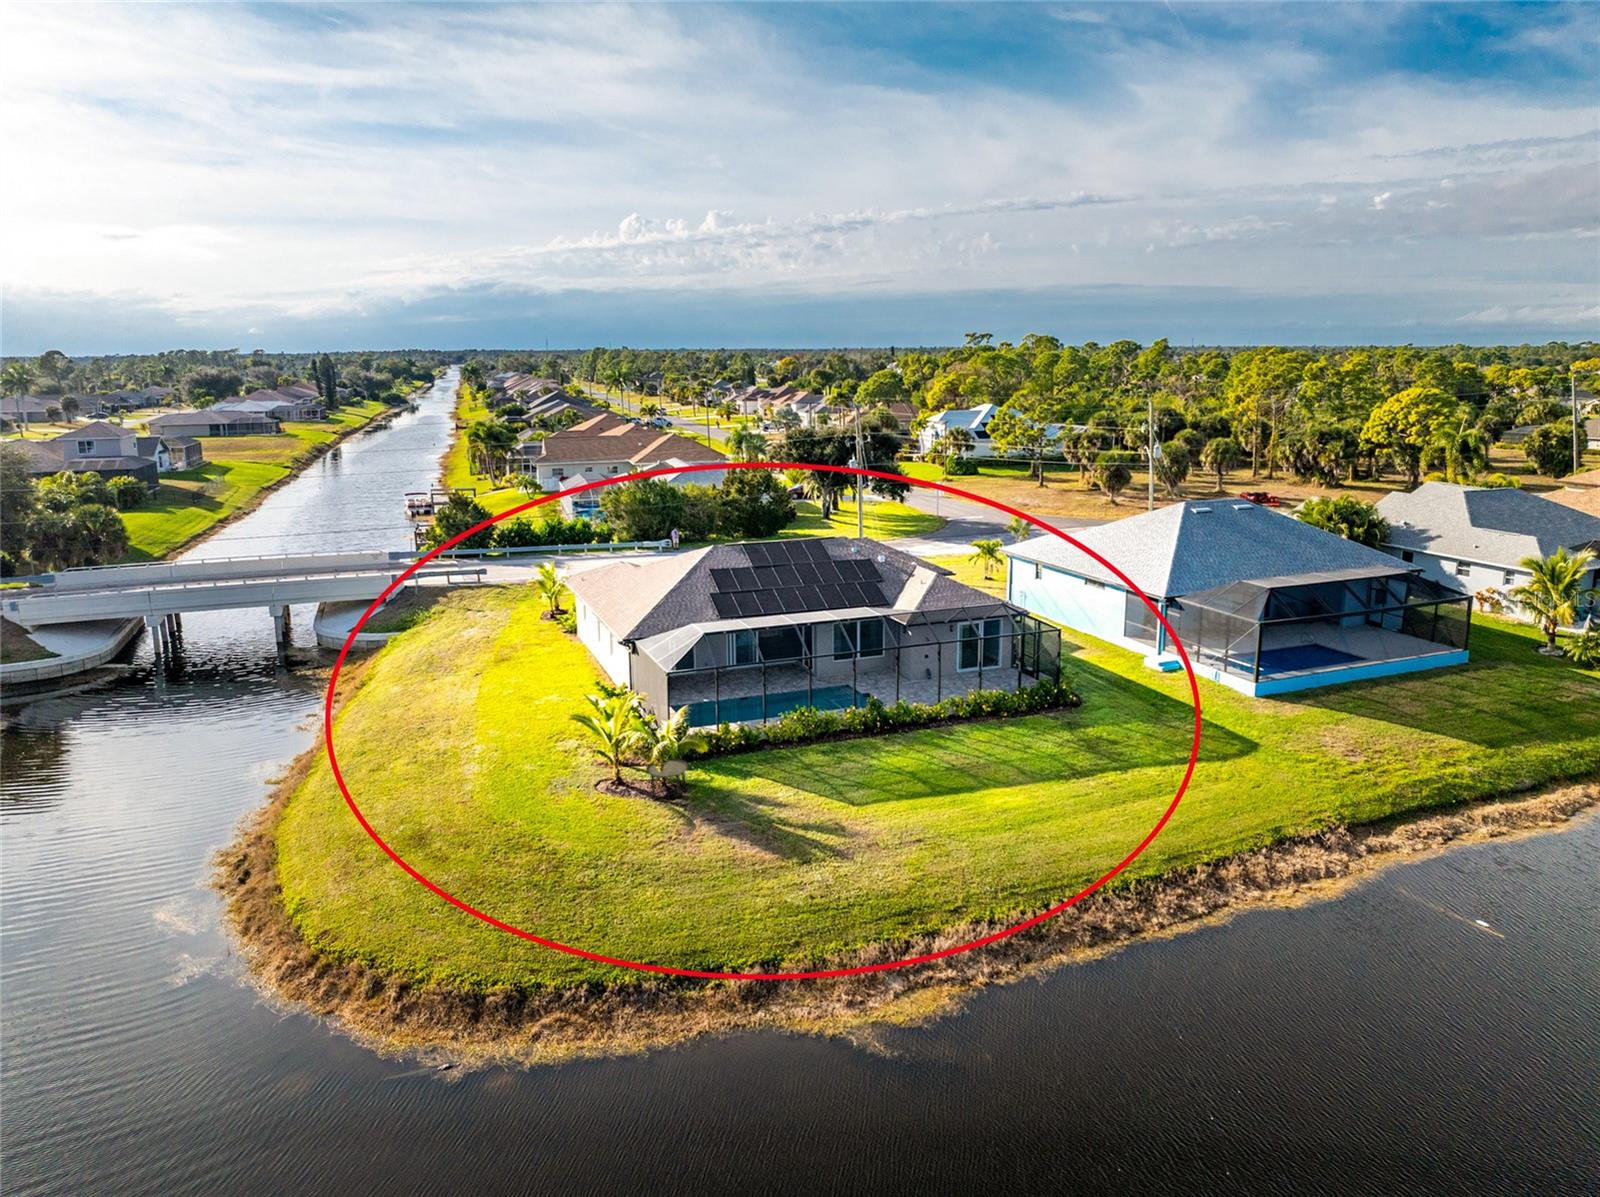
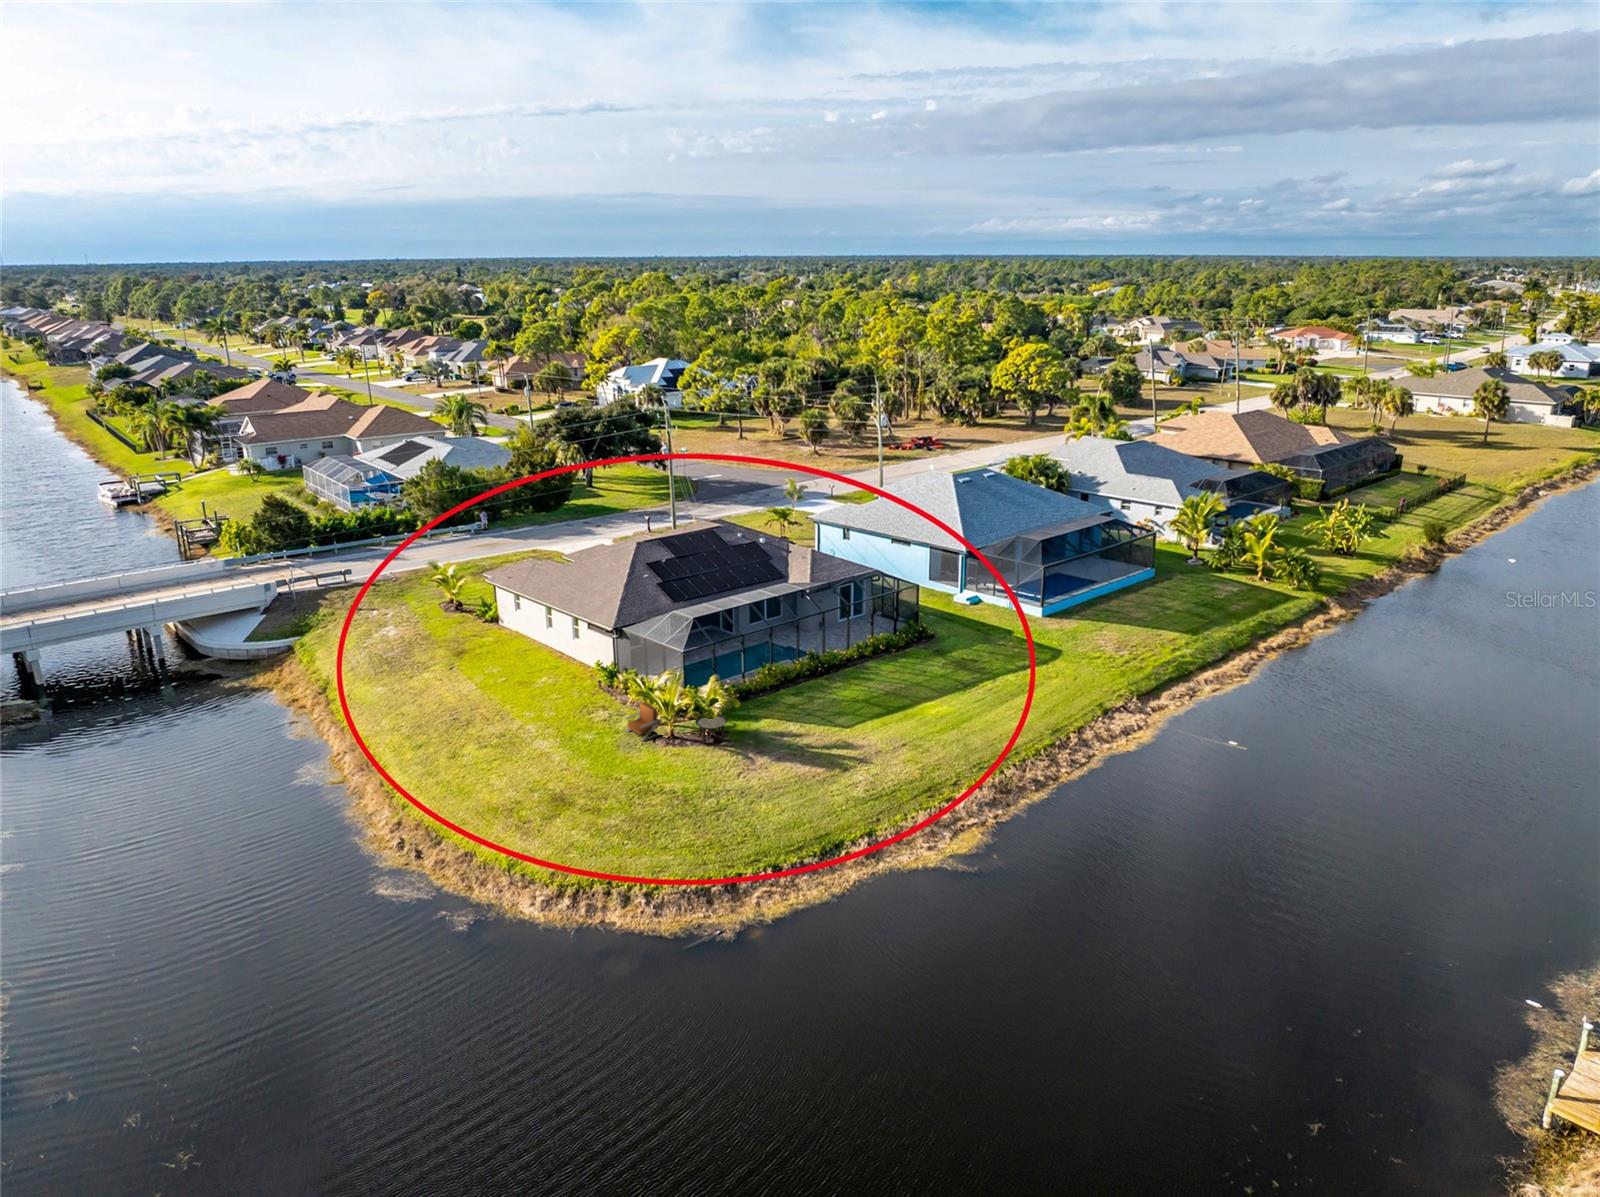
lounge chair: none [574,732,614,782] -> present [626,702,662,741]

